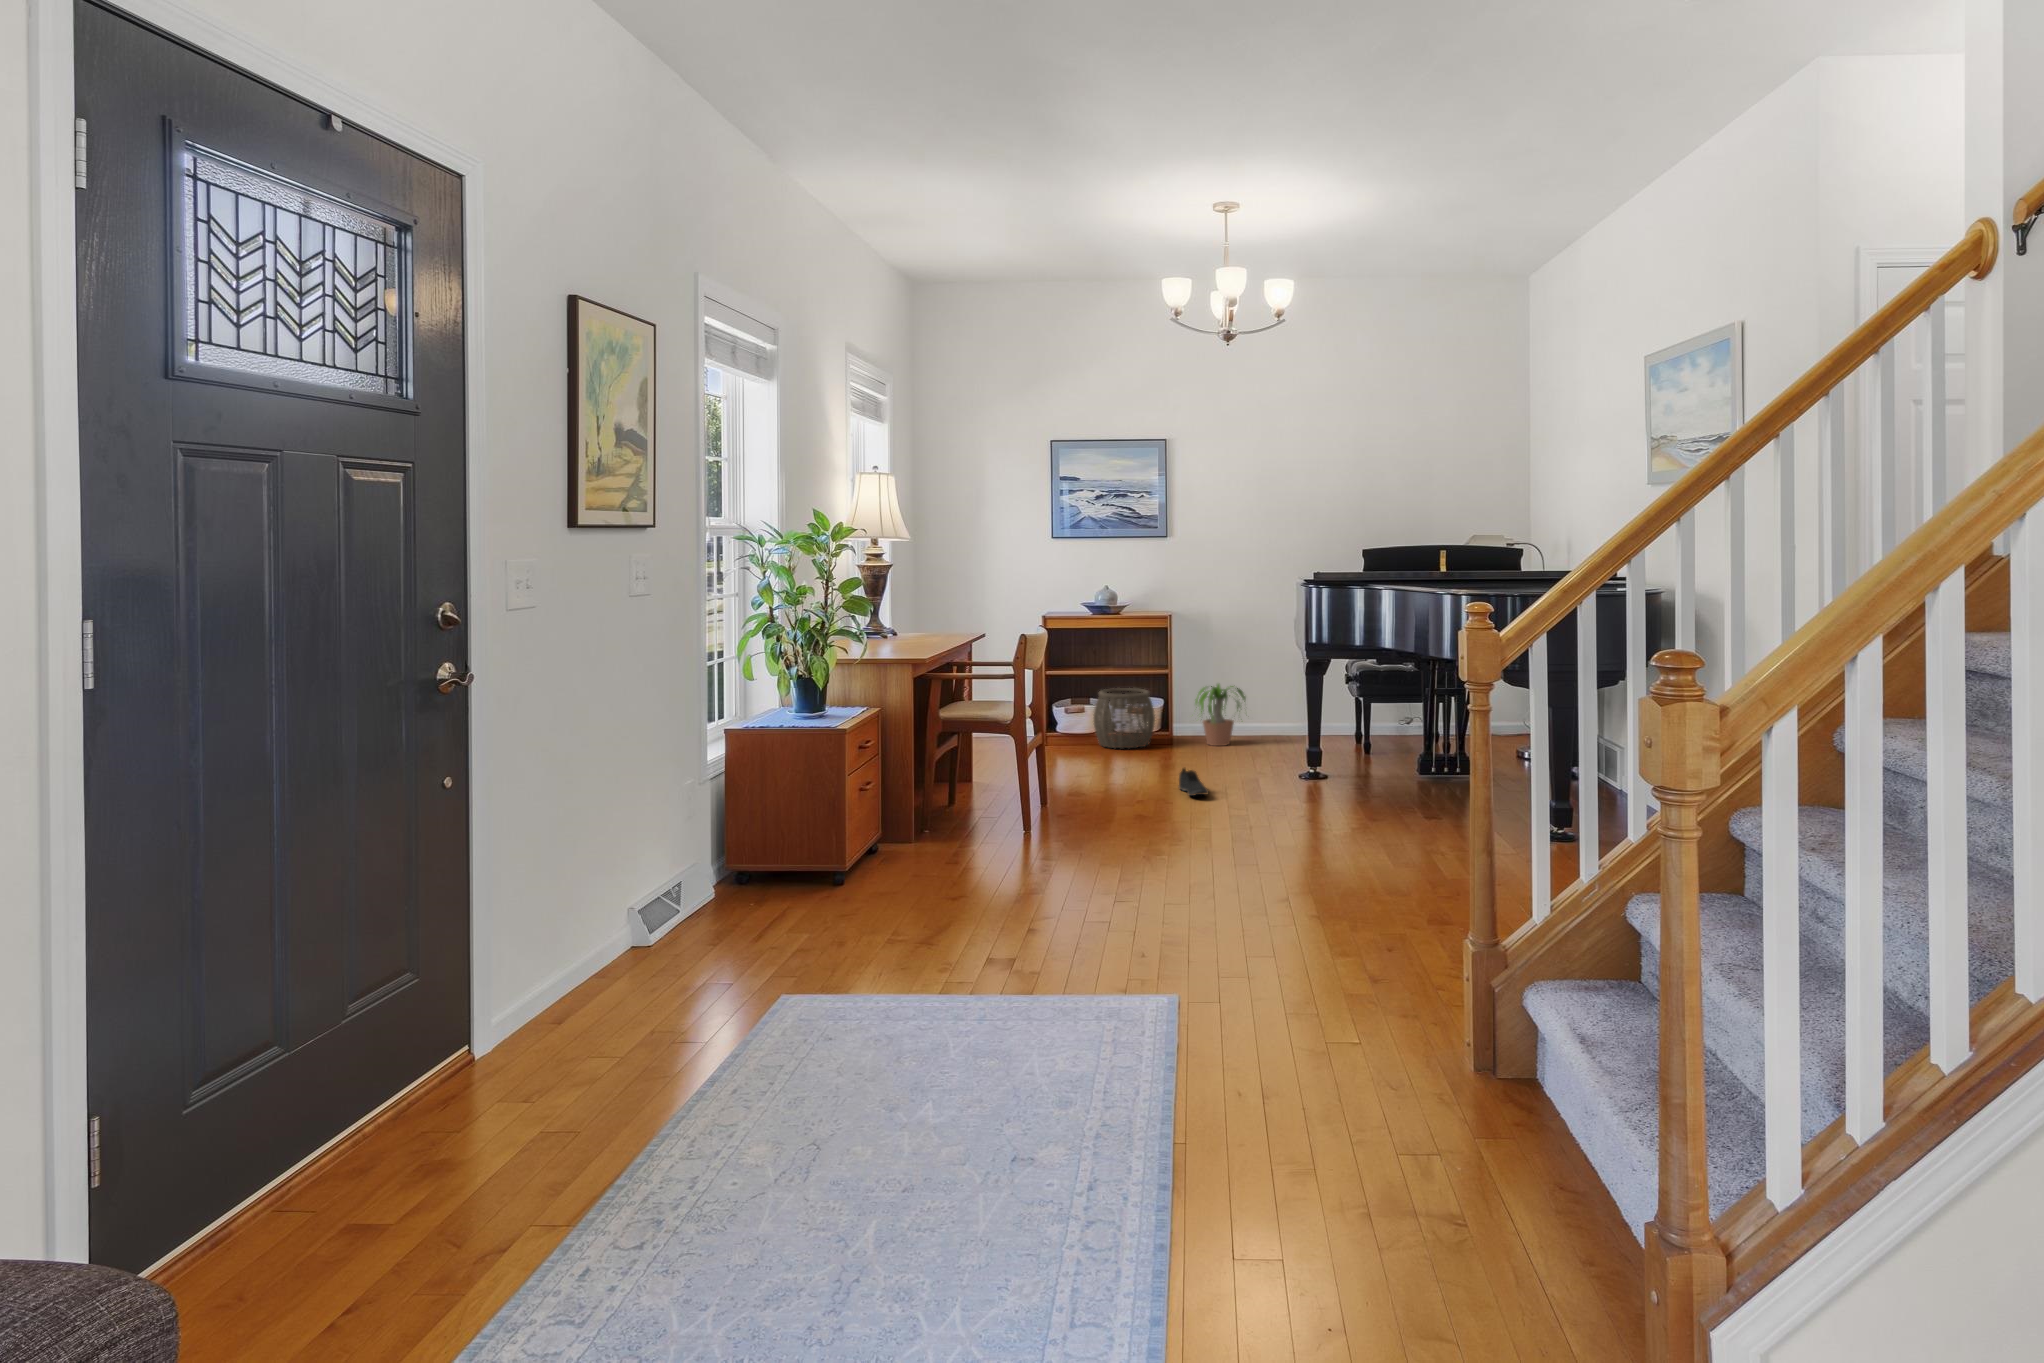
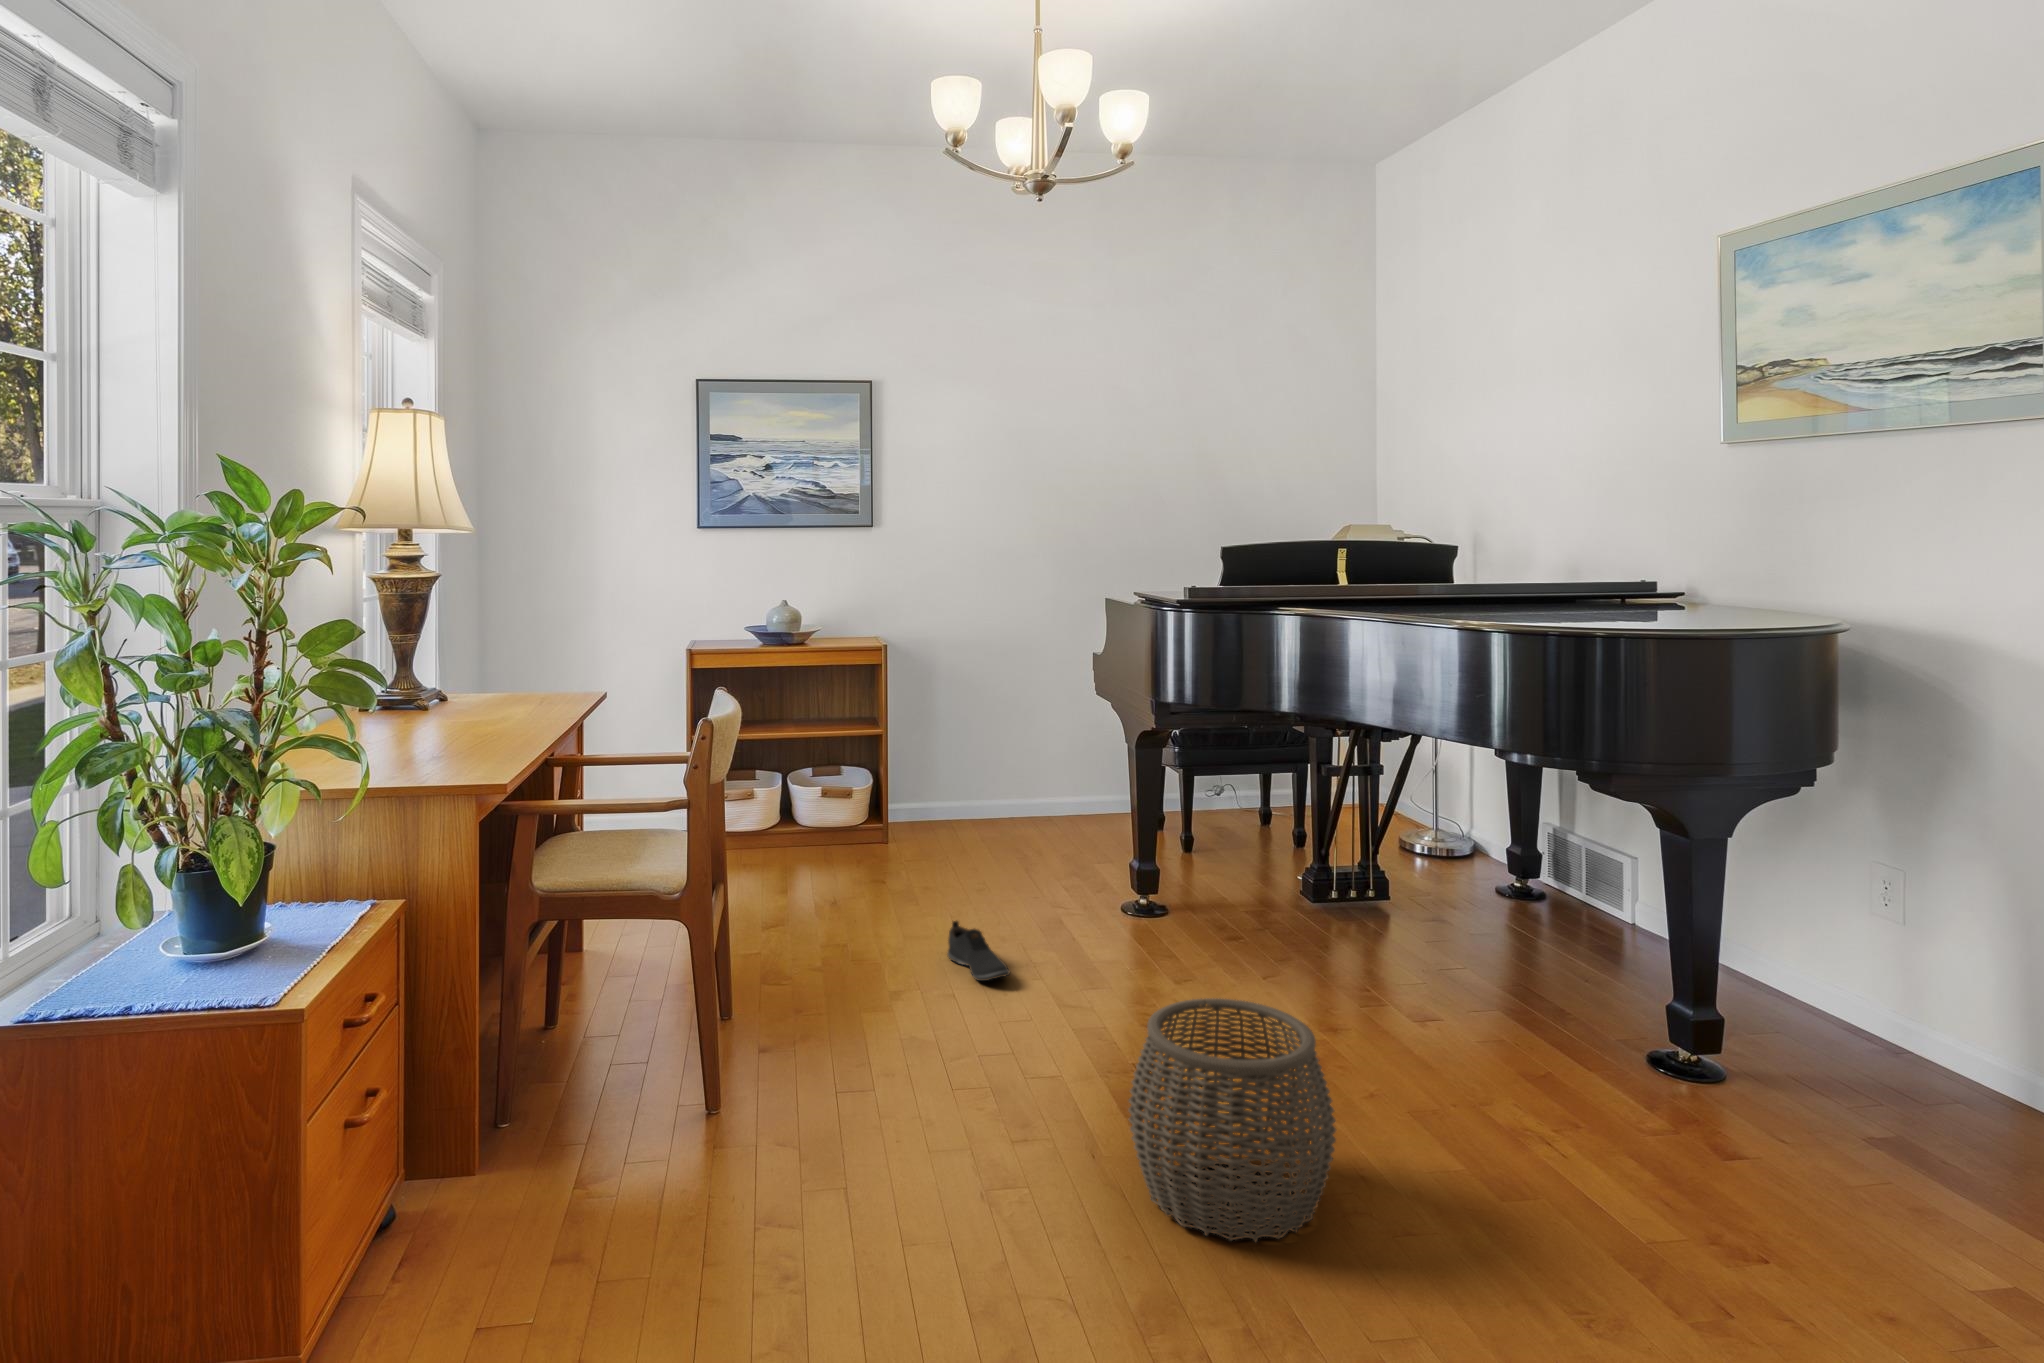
potted plant: present [1195,684,1246,746] -> none [915,748,1019,846]
woven basket: present [1093,688,1155,749] -> present [1129,998,1336,1242]

